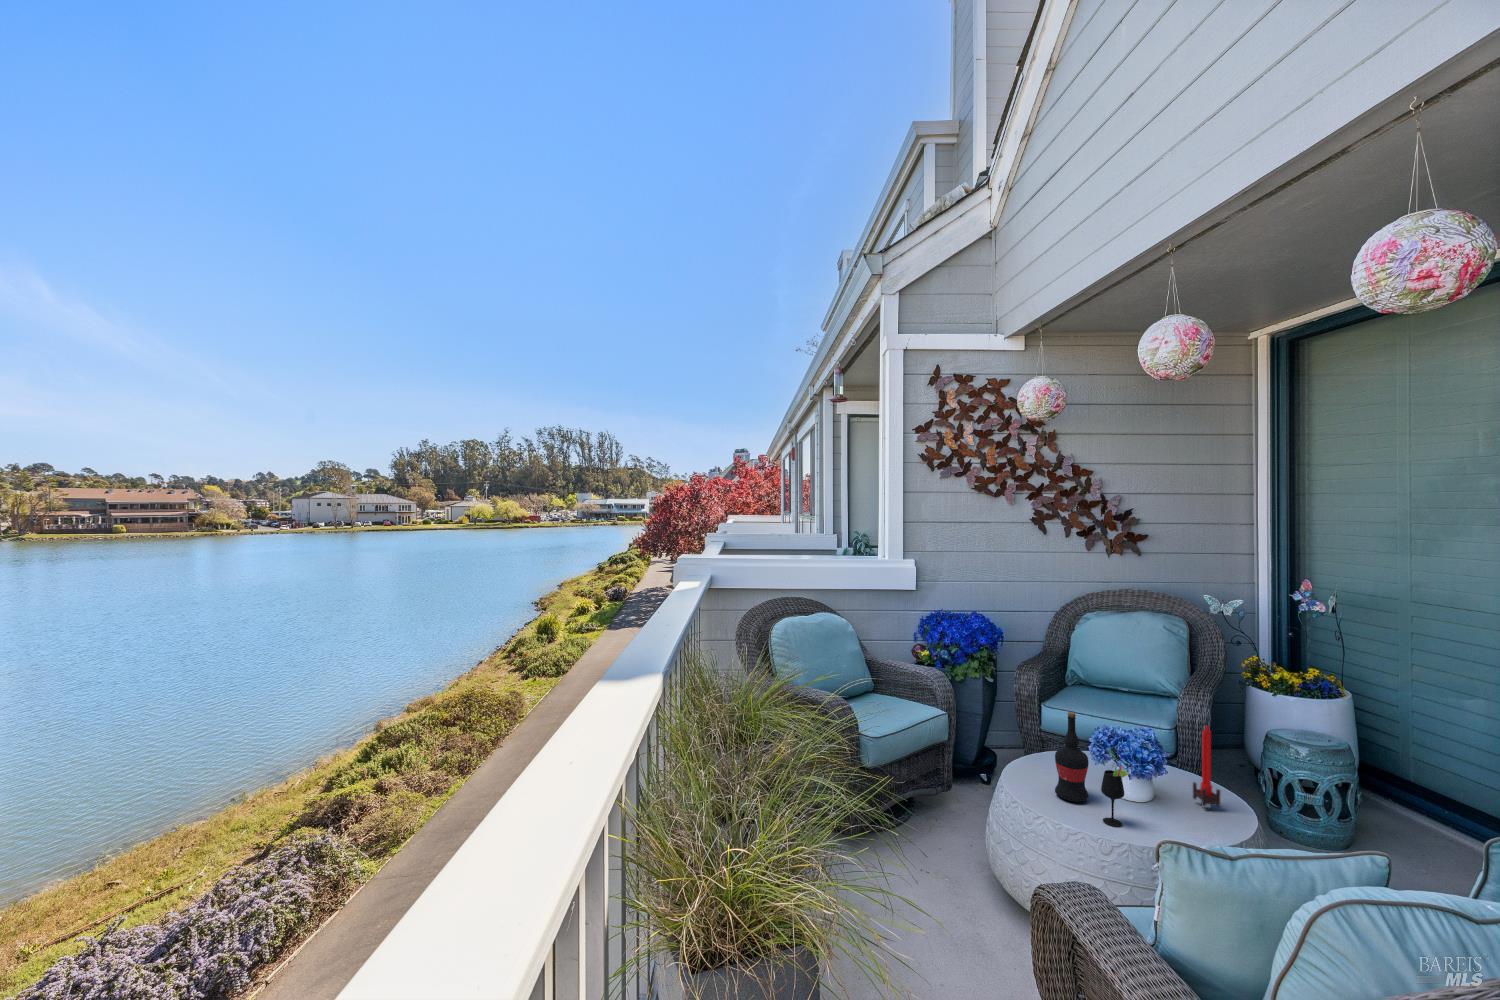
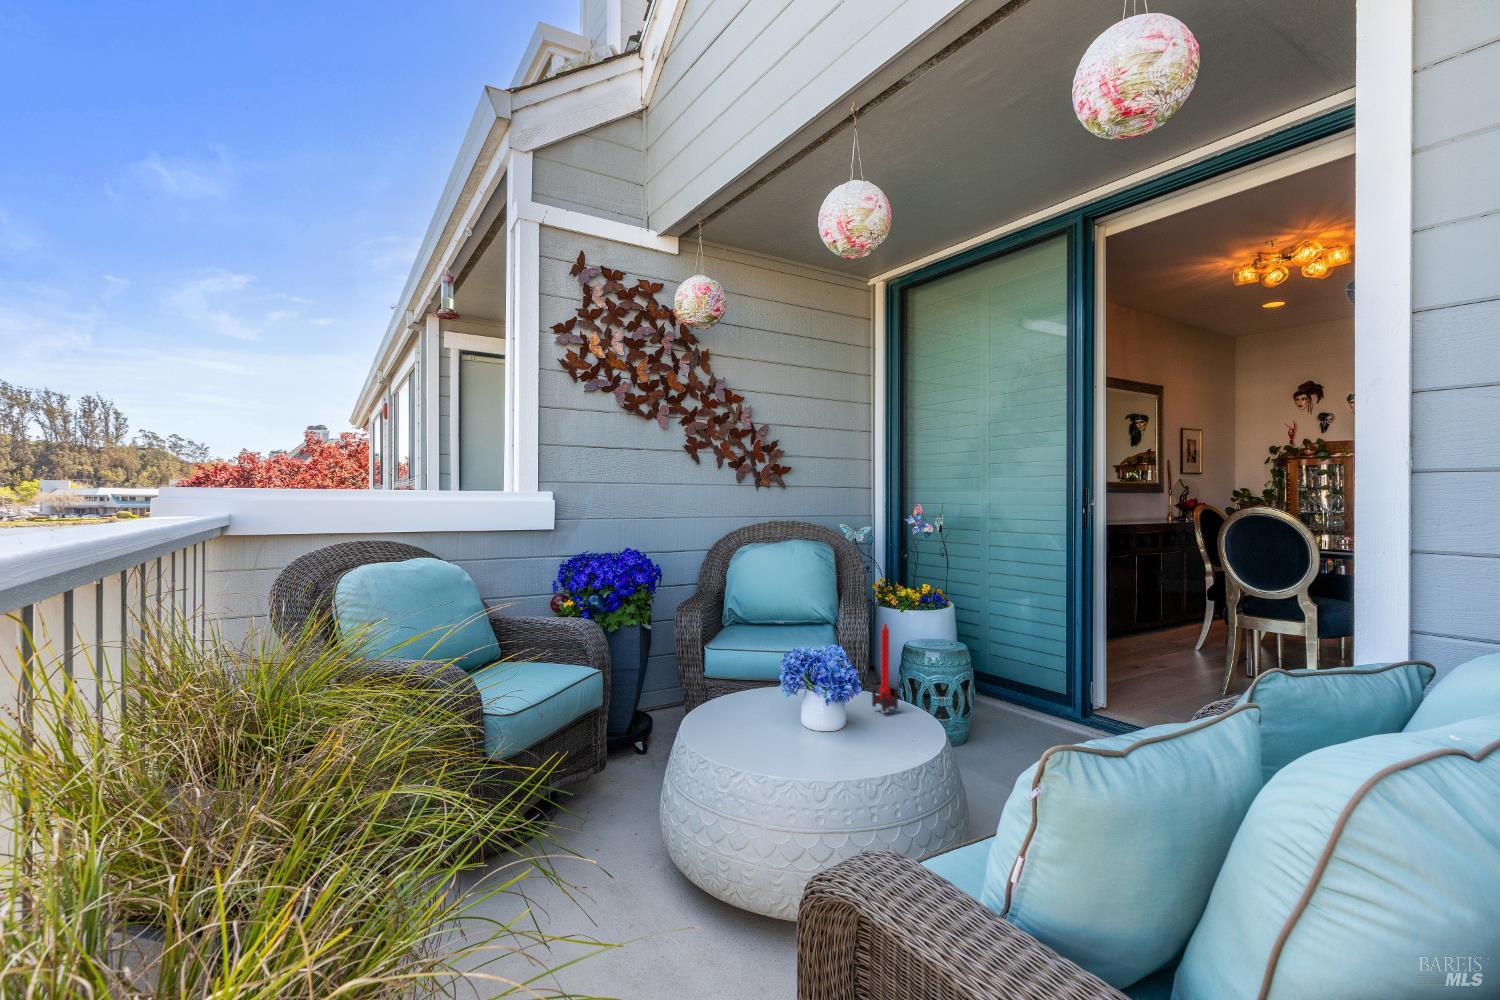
wine bottle: present [1055,712,1089,802] -> none [742,627,779,735]
wine glass: present [1101,766,1128,827] -> none [798,676,828,751]

